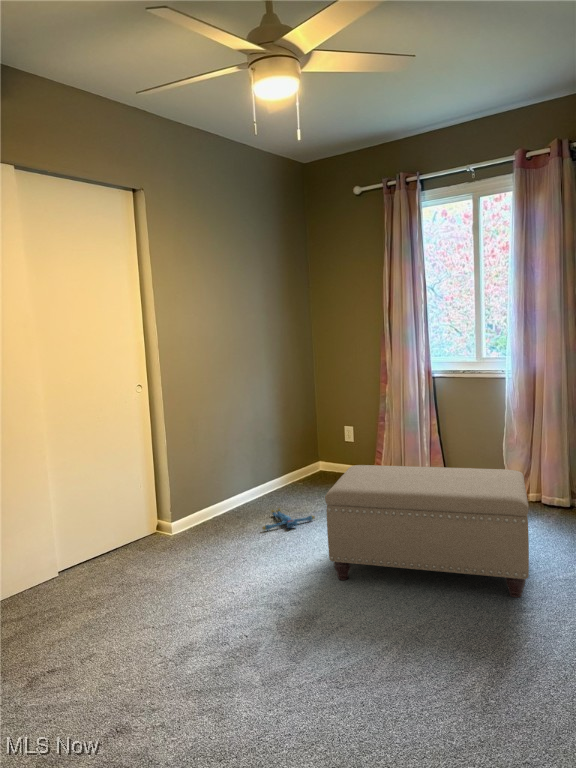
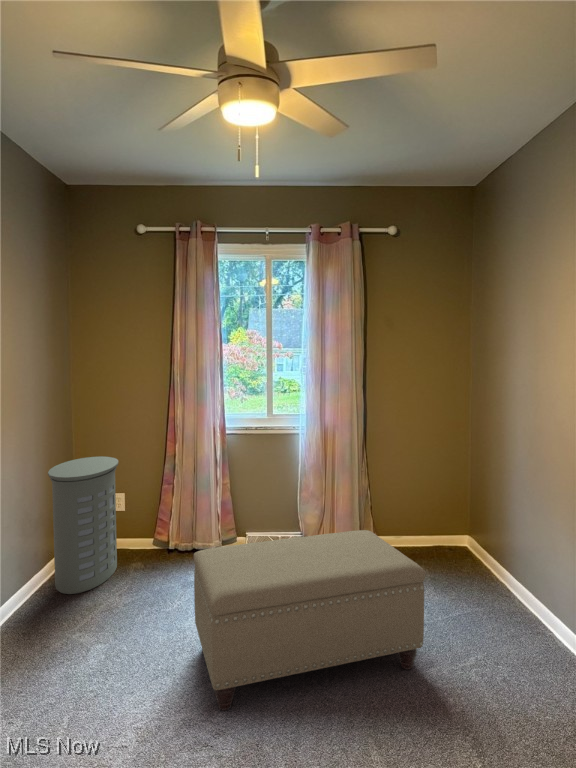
laundry hamper: none [280,393,341,496] -> present [48,456,118,594]
plush toy: present [262,508,315,530] -> none [56,619,123,660]

